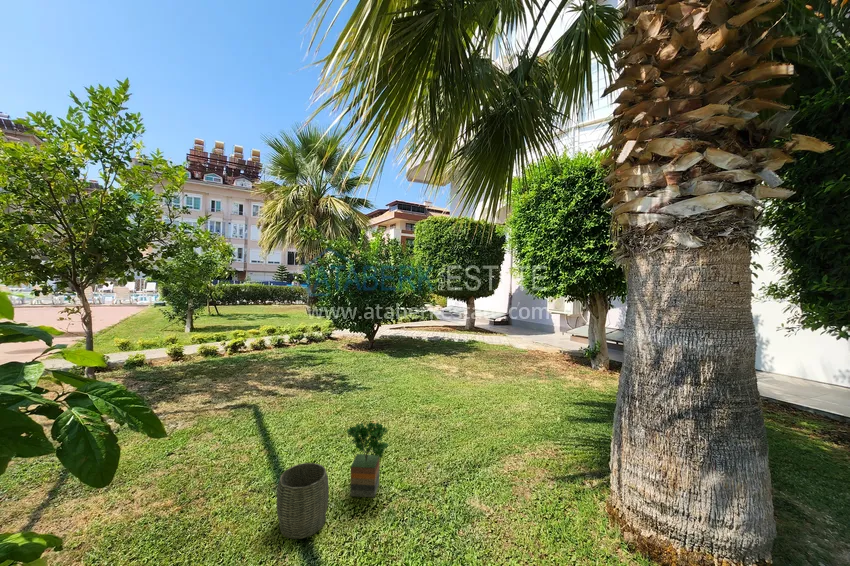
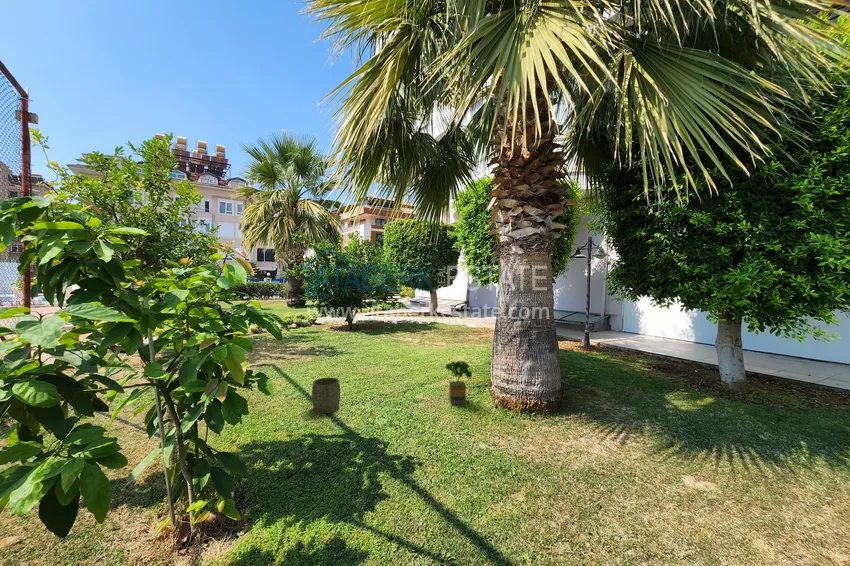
potted tree: present [347,423,388,497] -> present [445,361,472,404]

